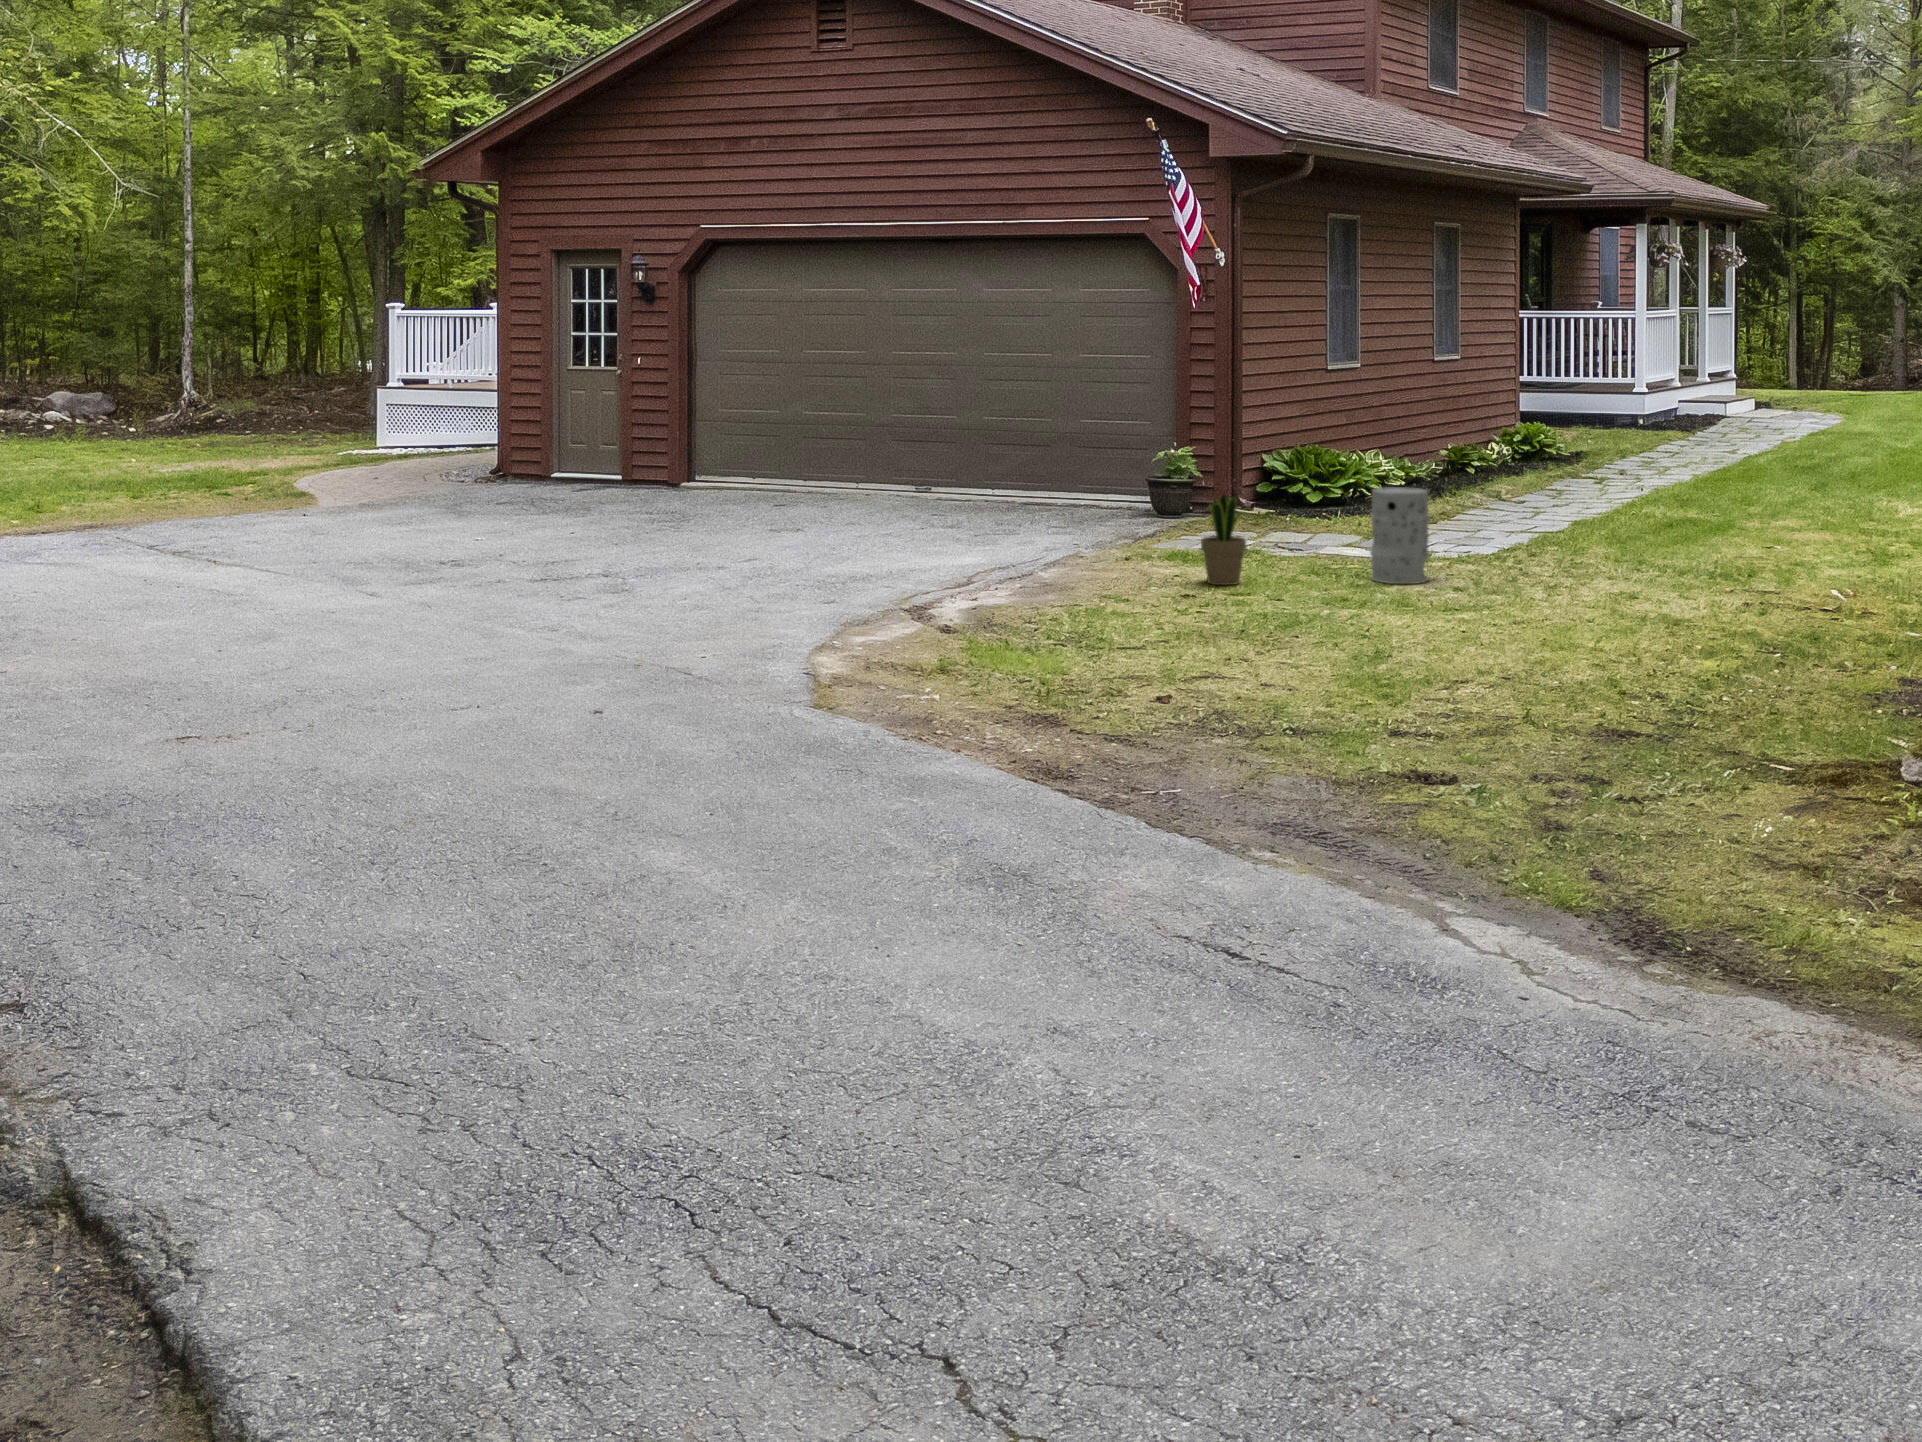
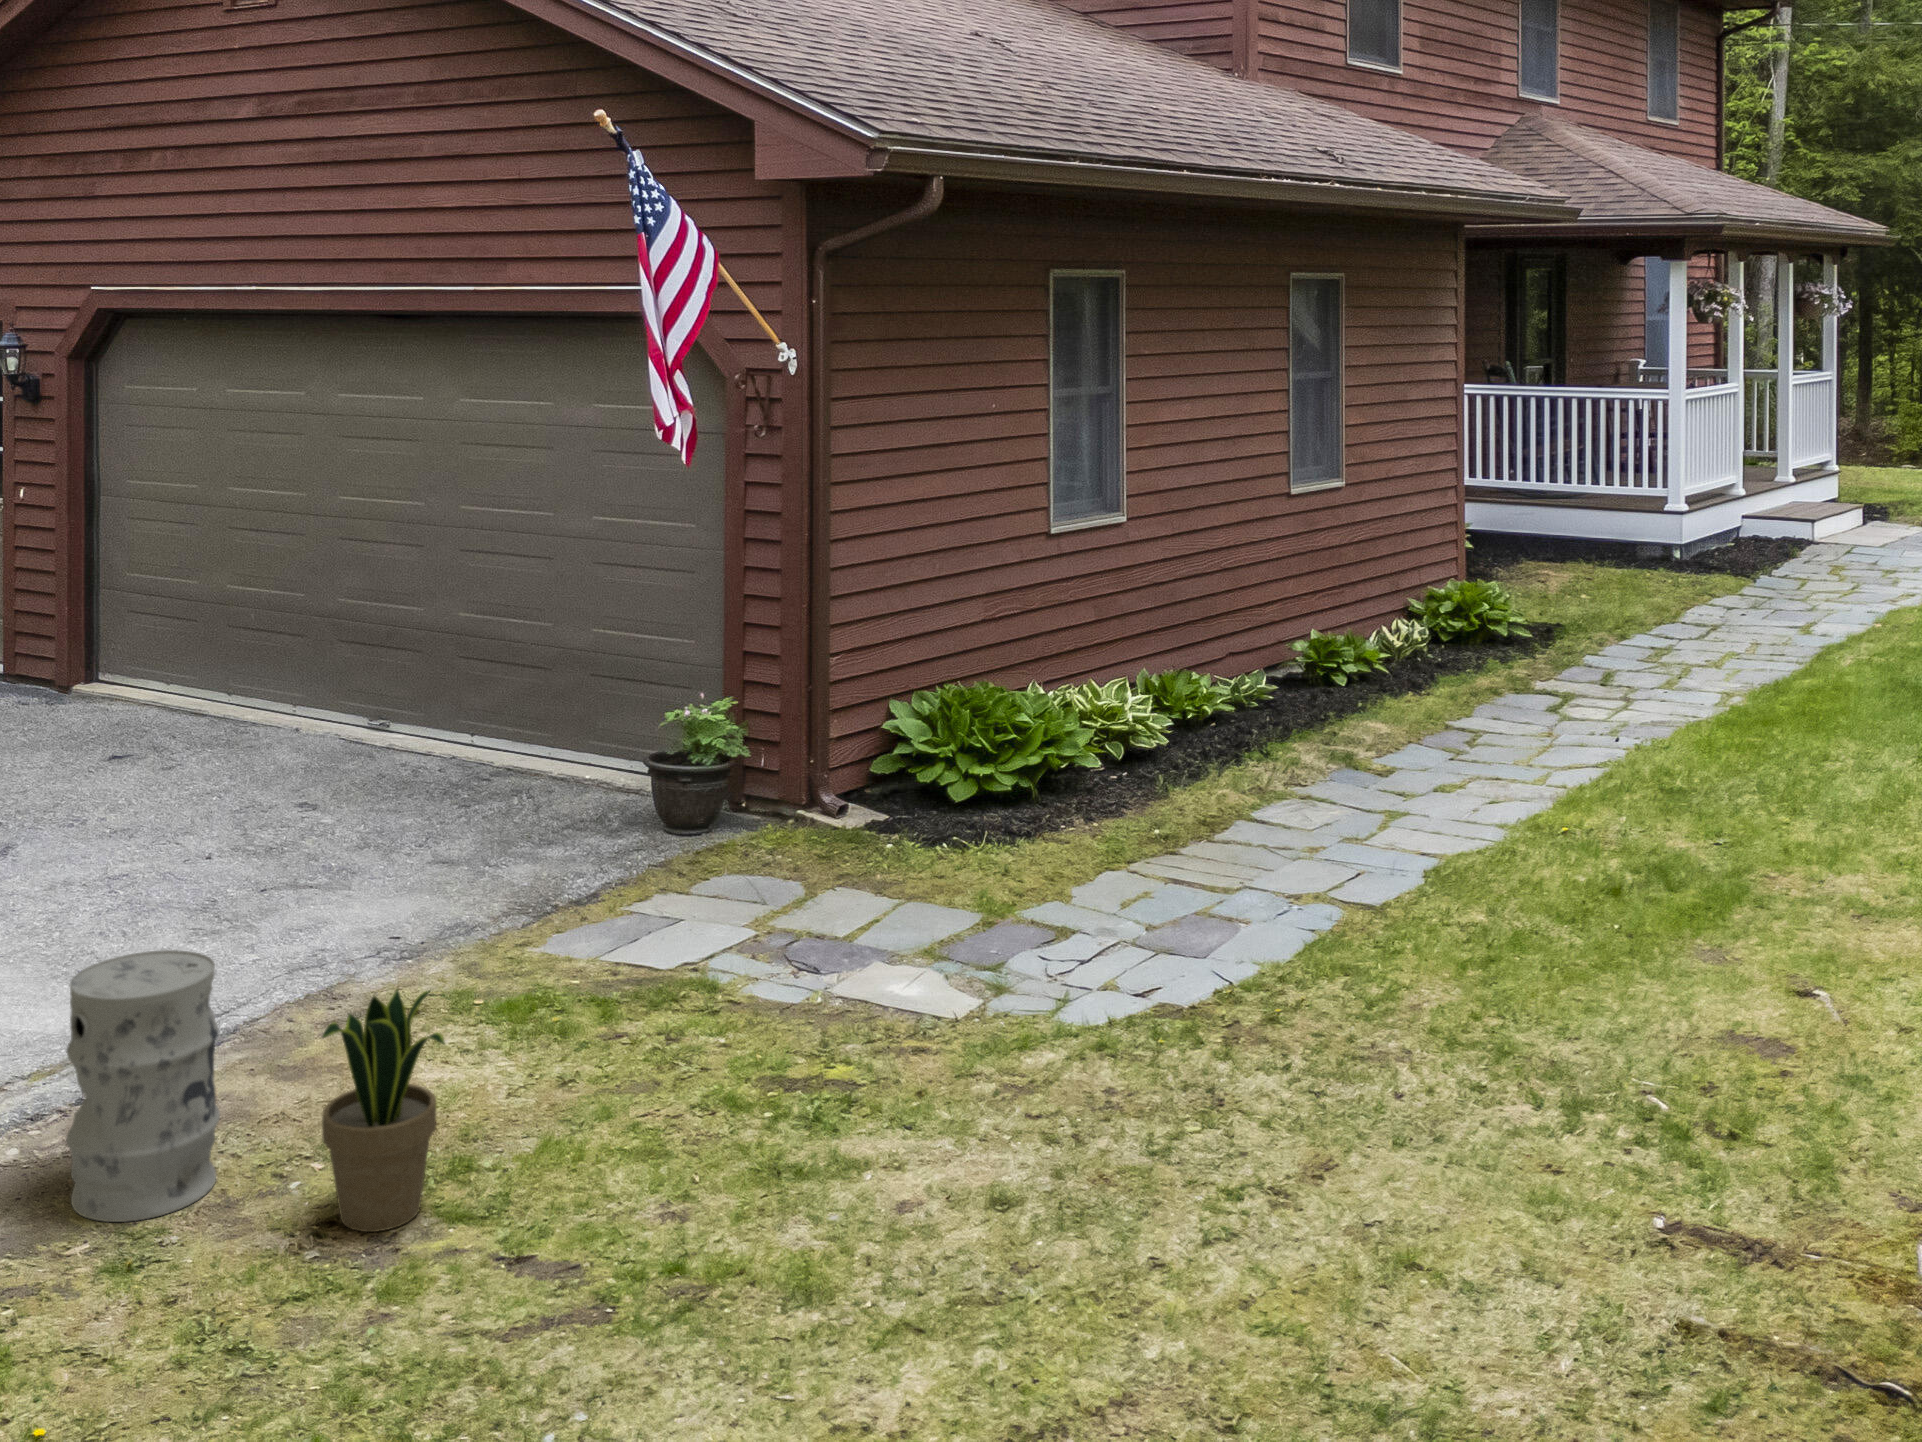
trash can: present [1370,487,1430,584] -> present [66,950,220,1222]

